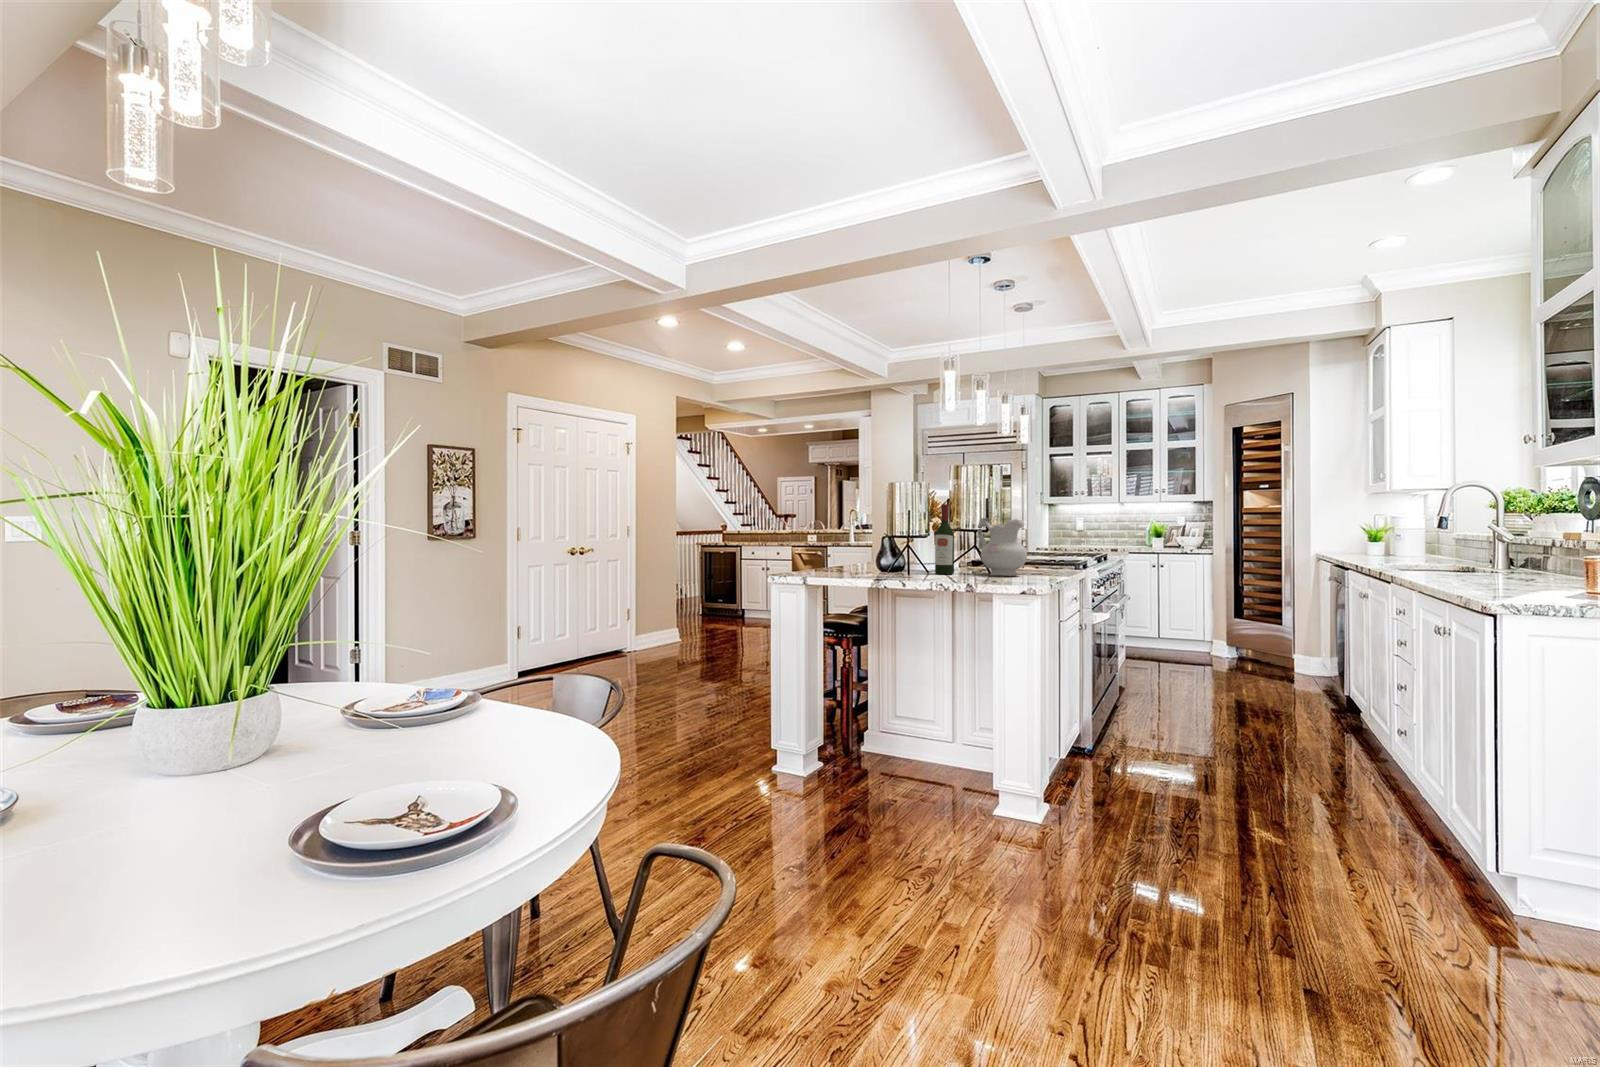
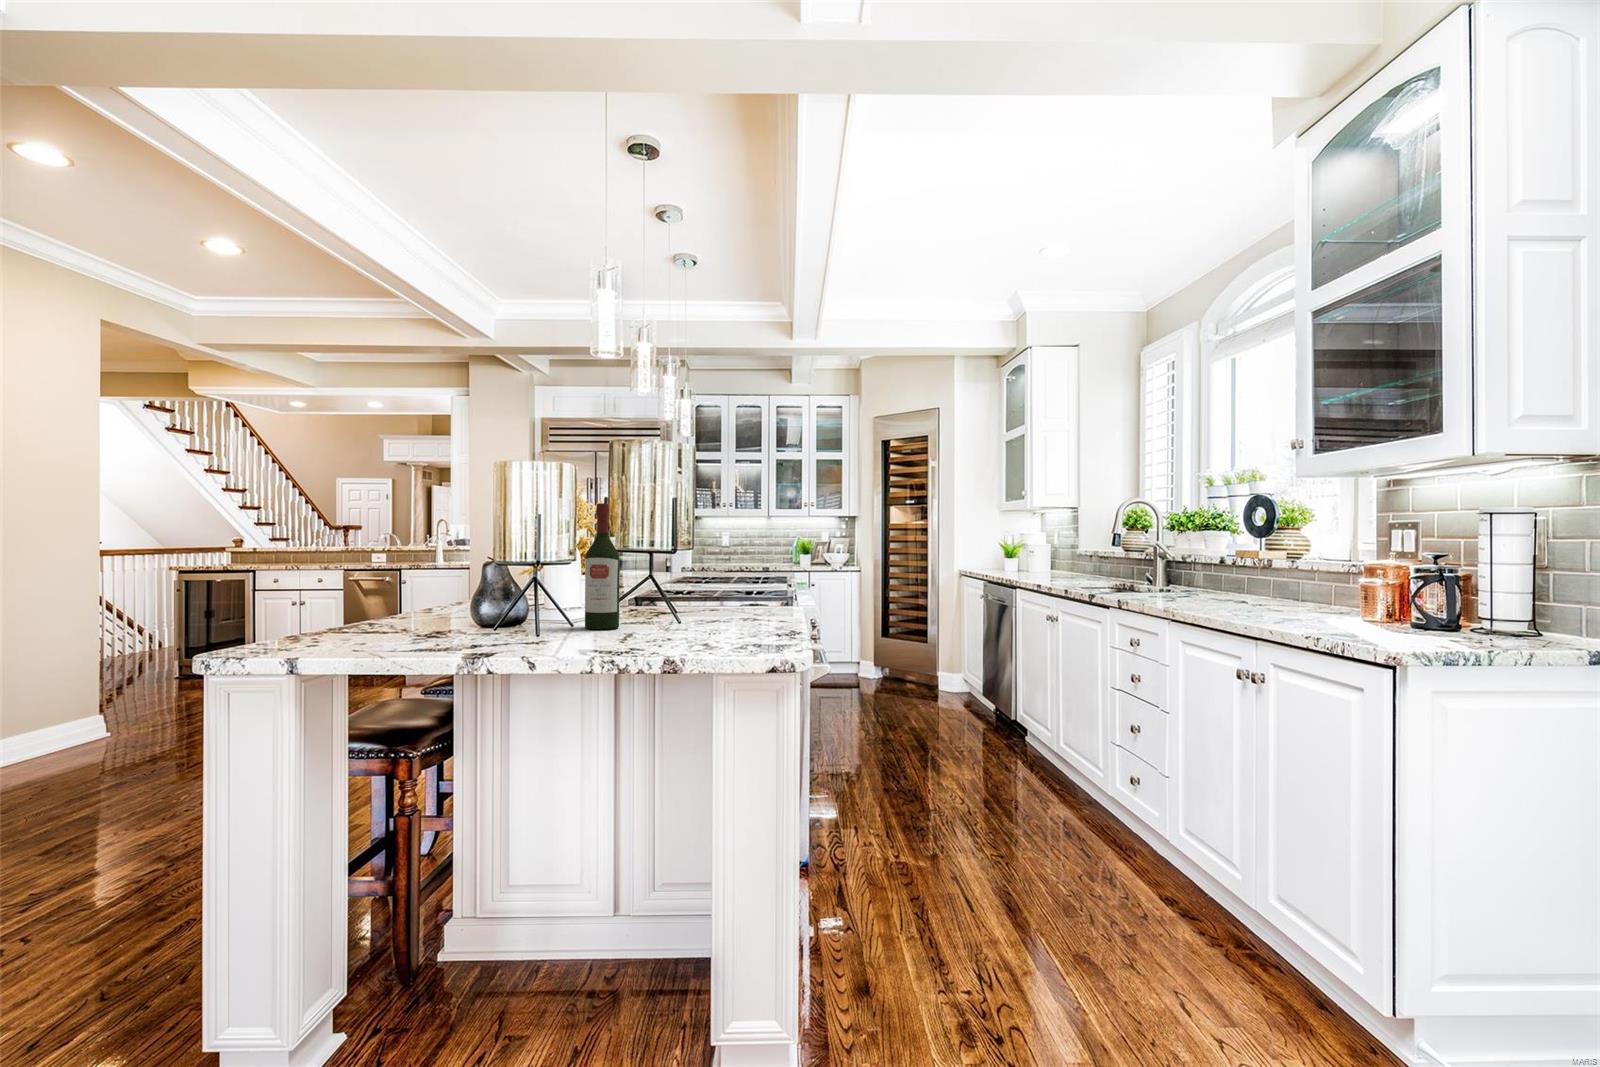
ceramic pitcher: present [977,518,1027,576] -> none [657,528,739,627]

